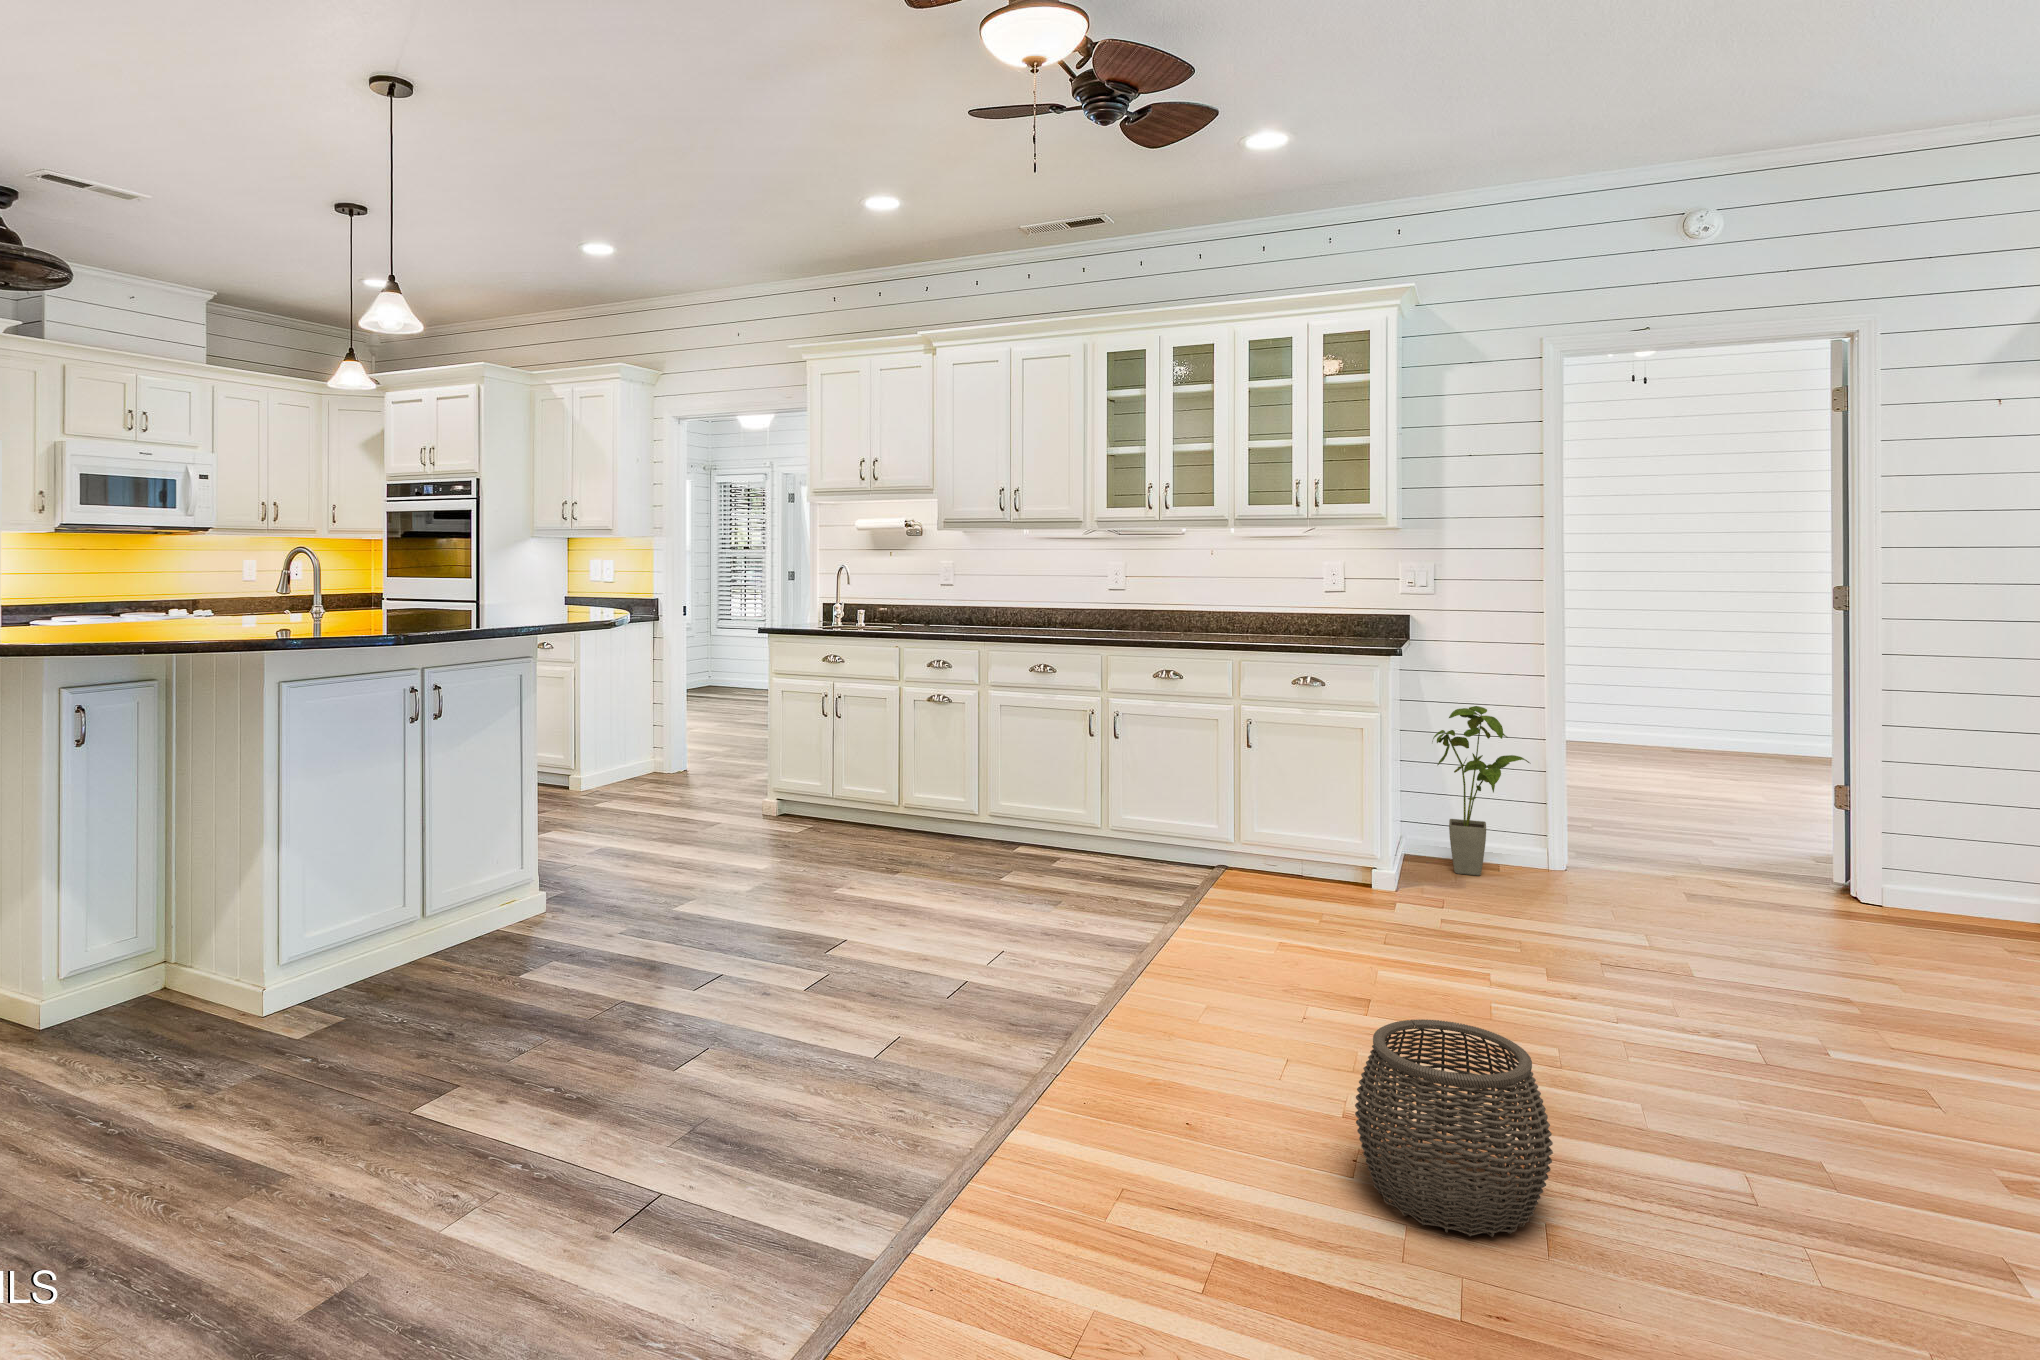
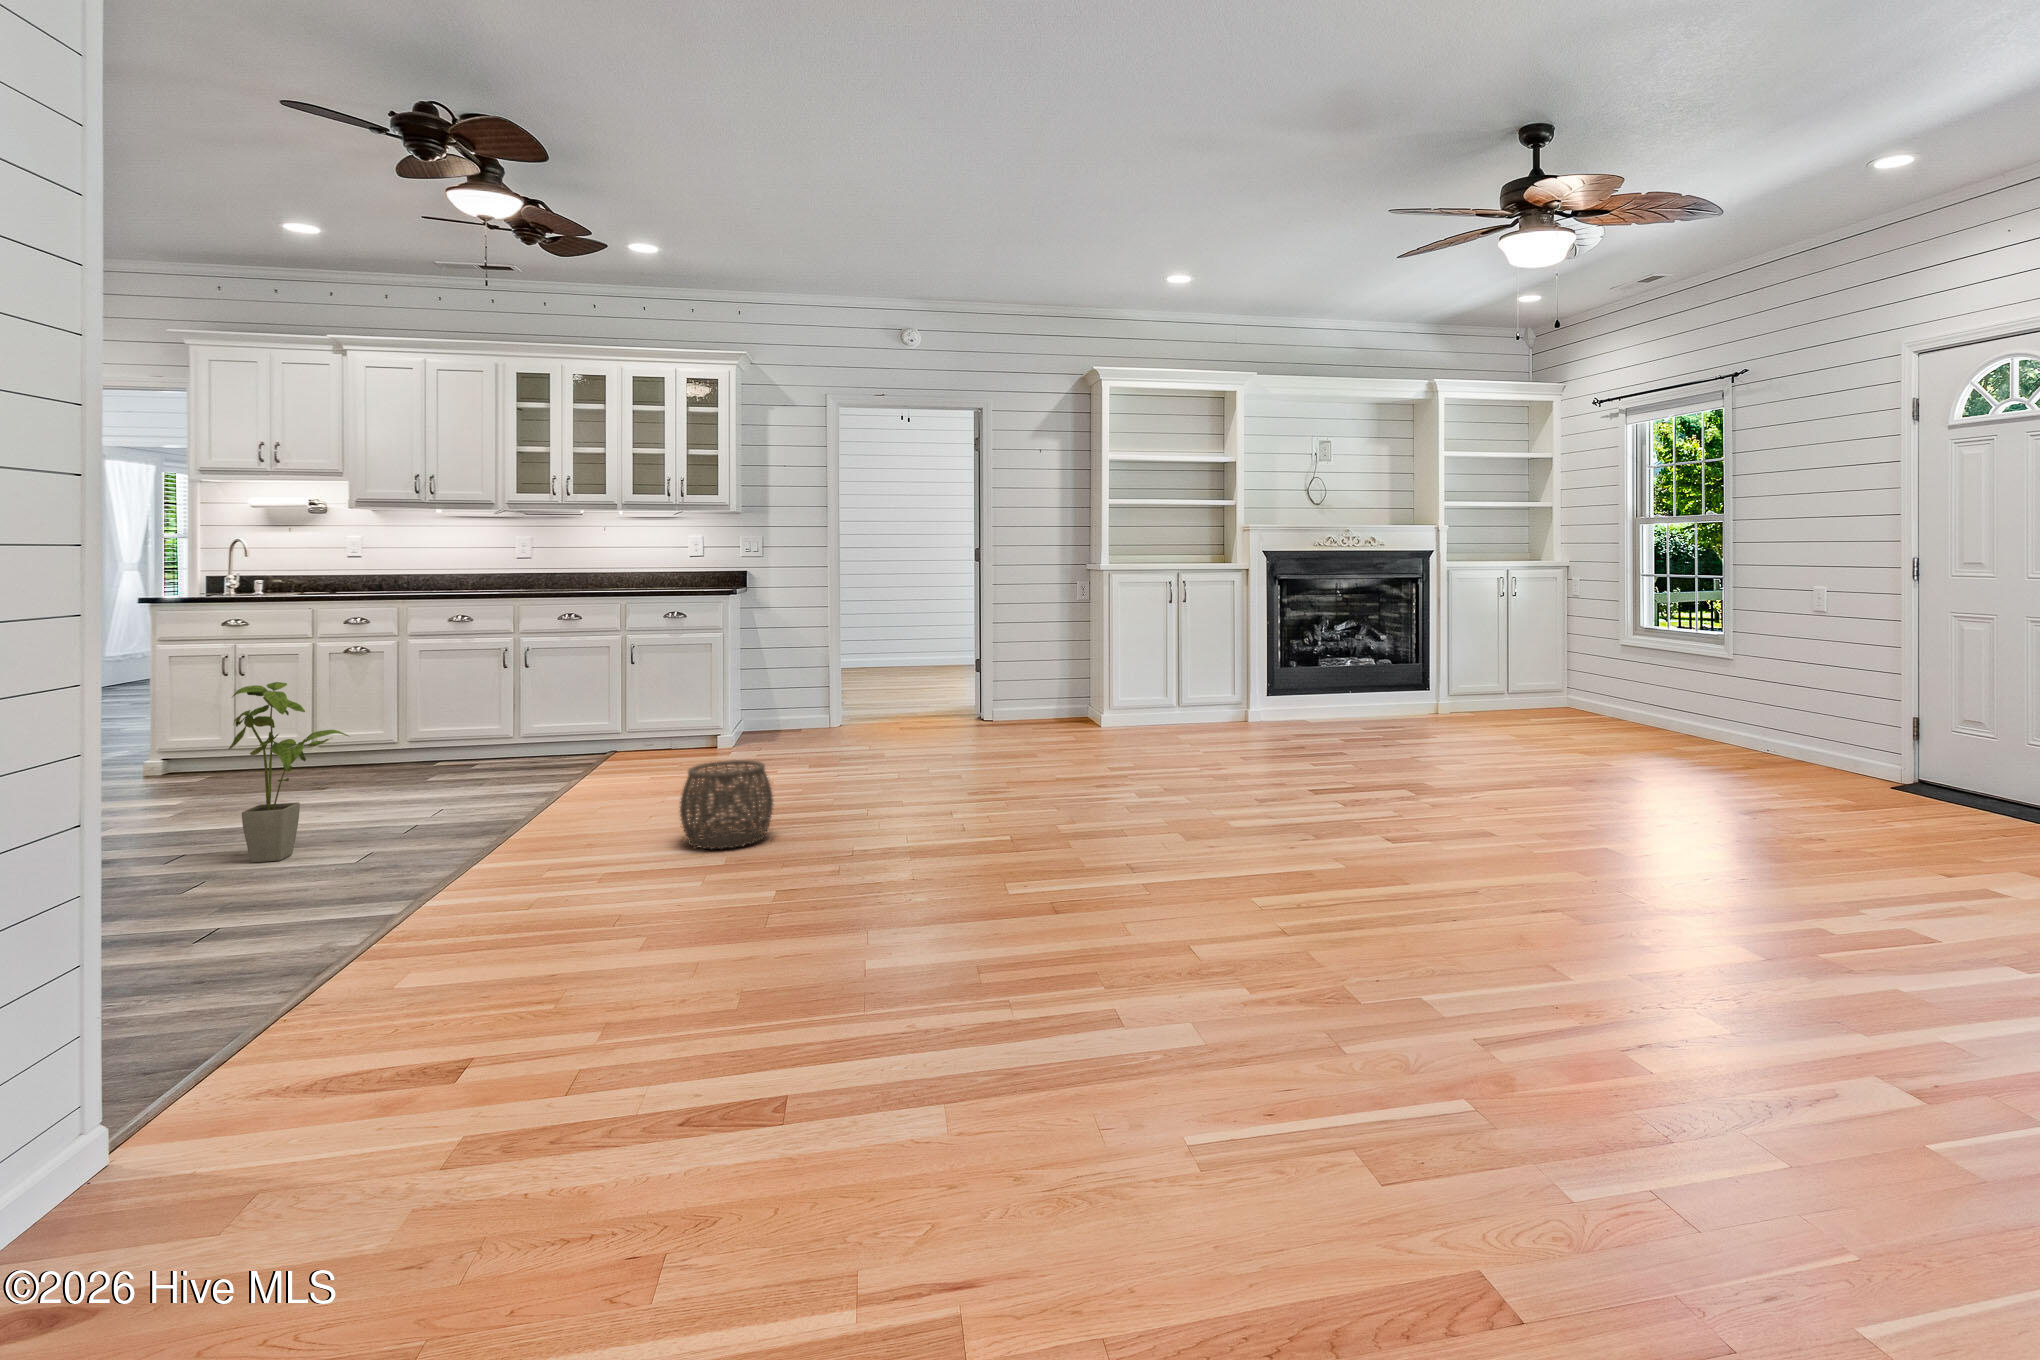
house plant: present [1432,706,1530,876] -> present [229,682,348,862]

